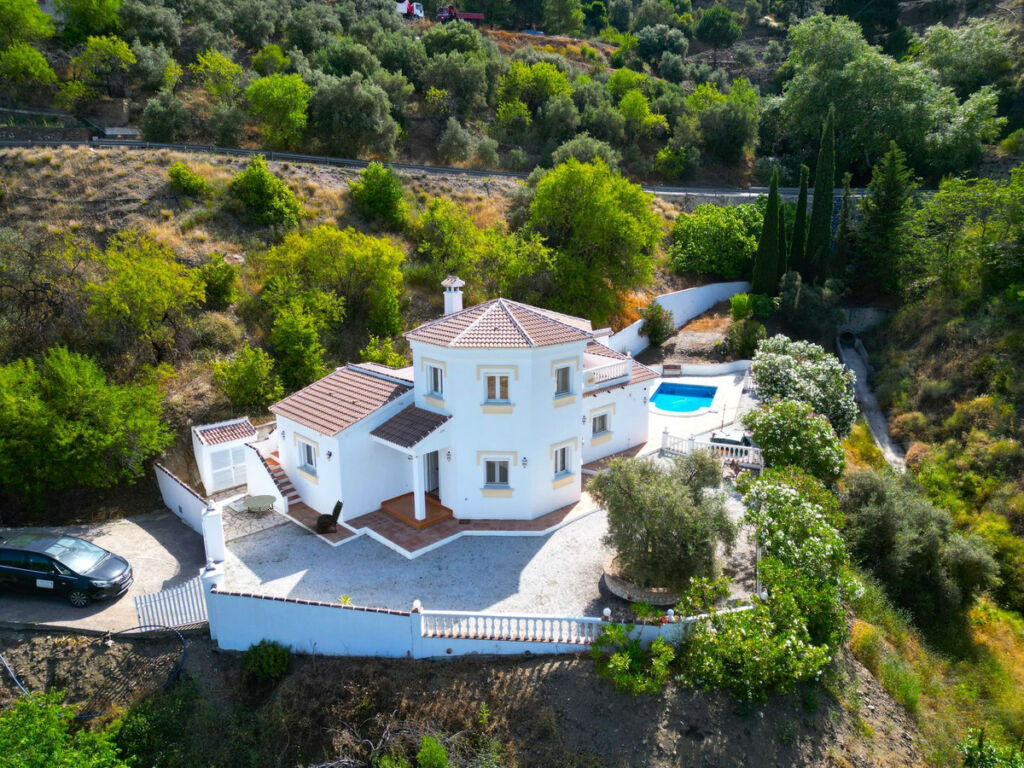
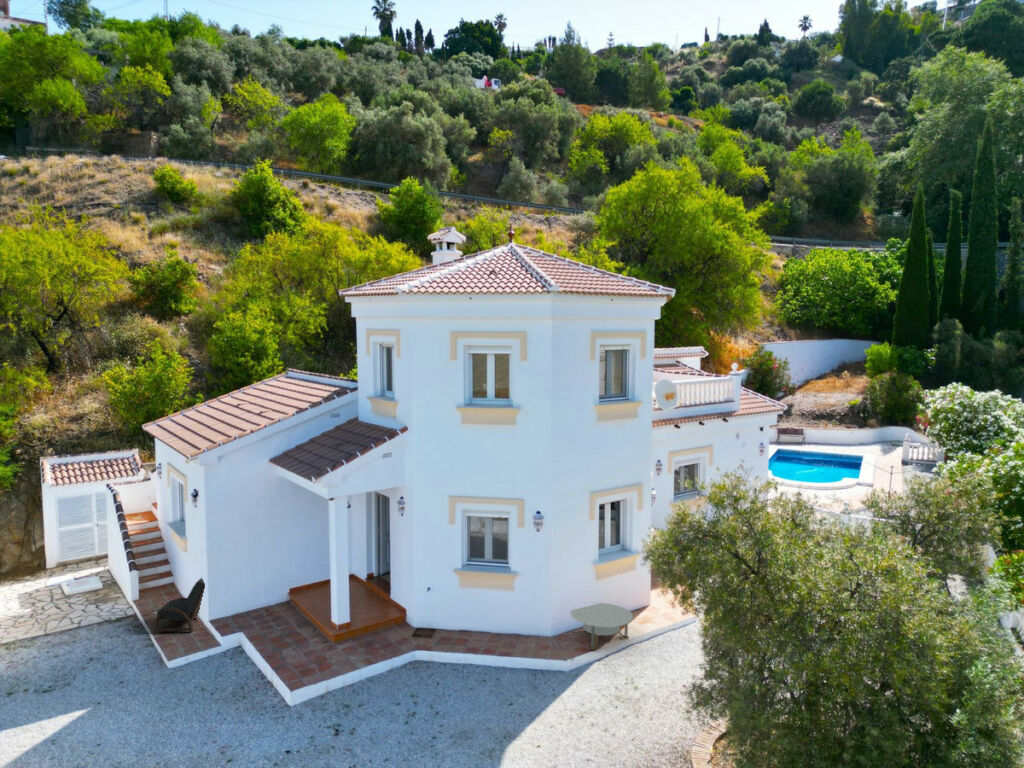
round table: present [243,495,276,519] -> present [570,603,633,650]

